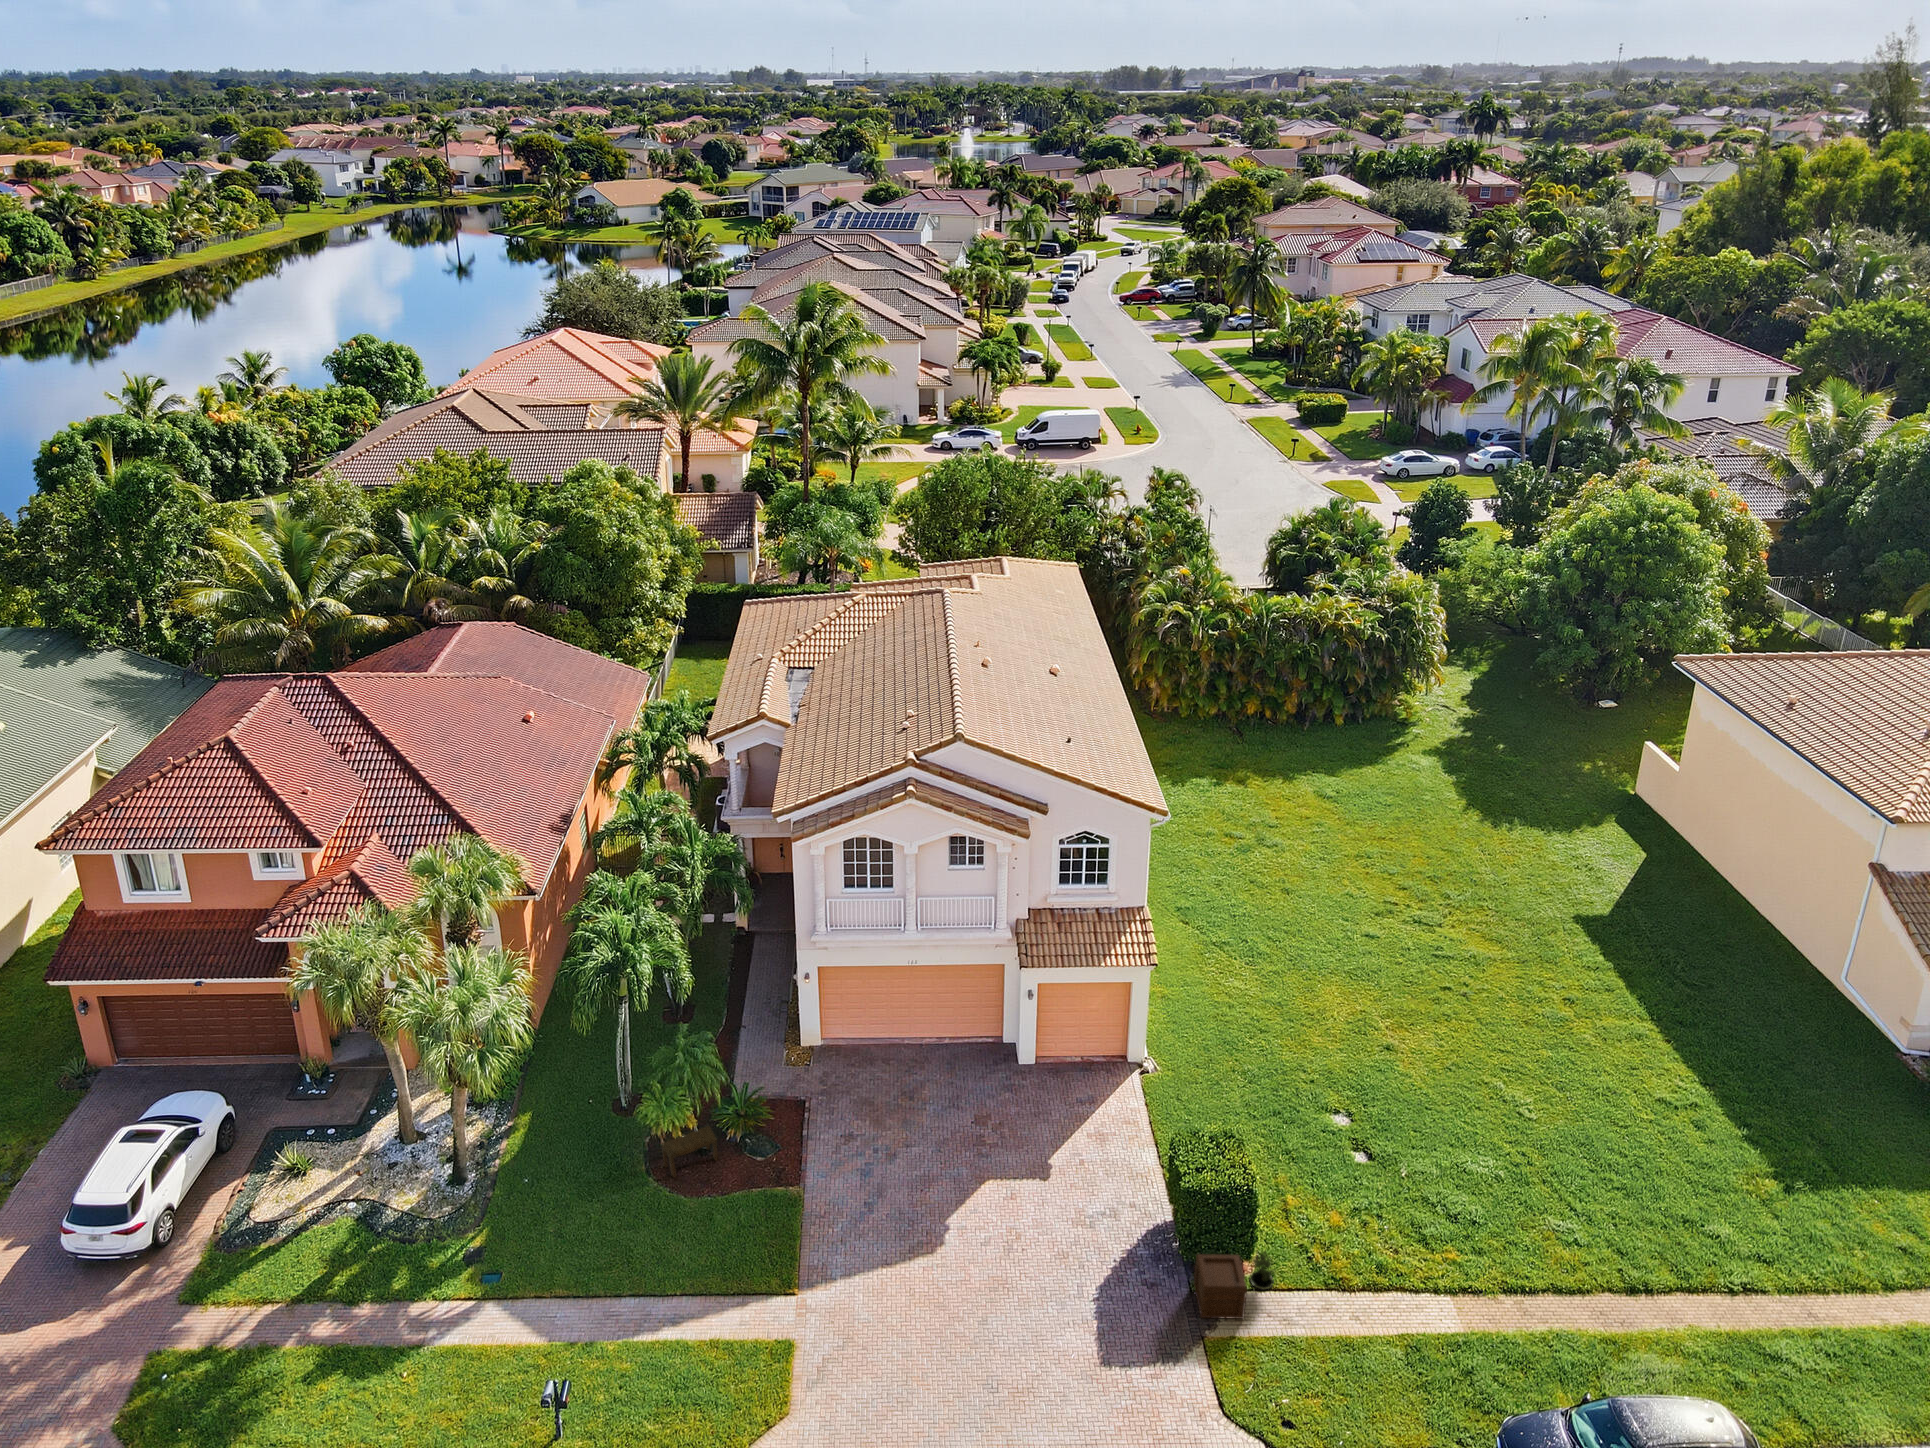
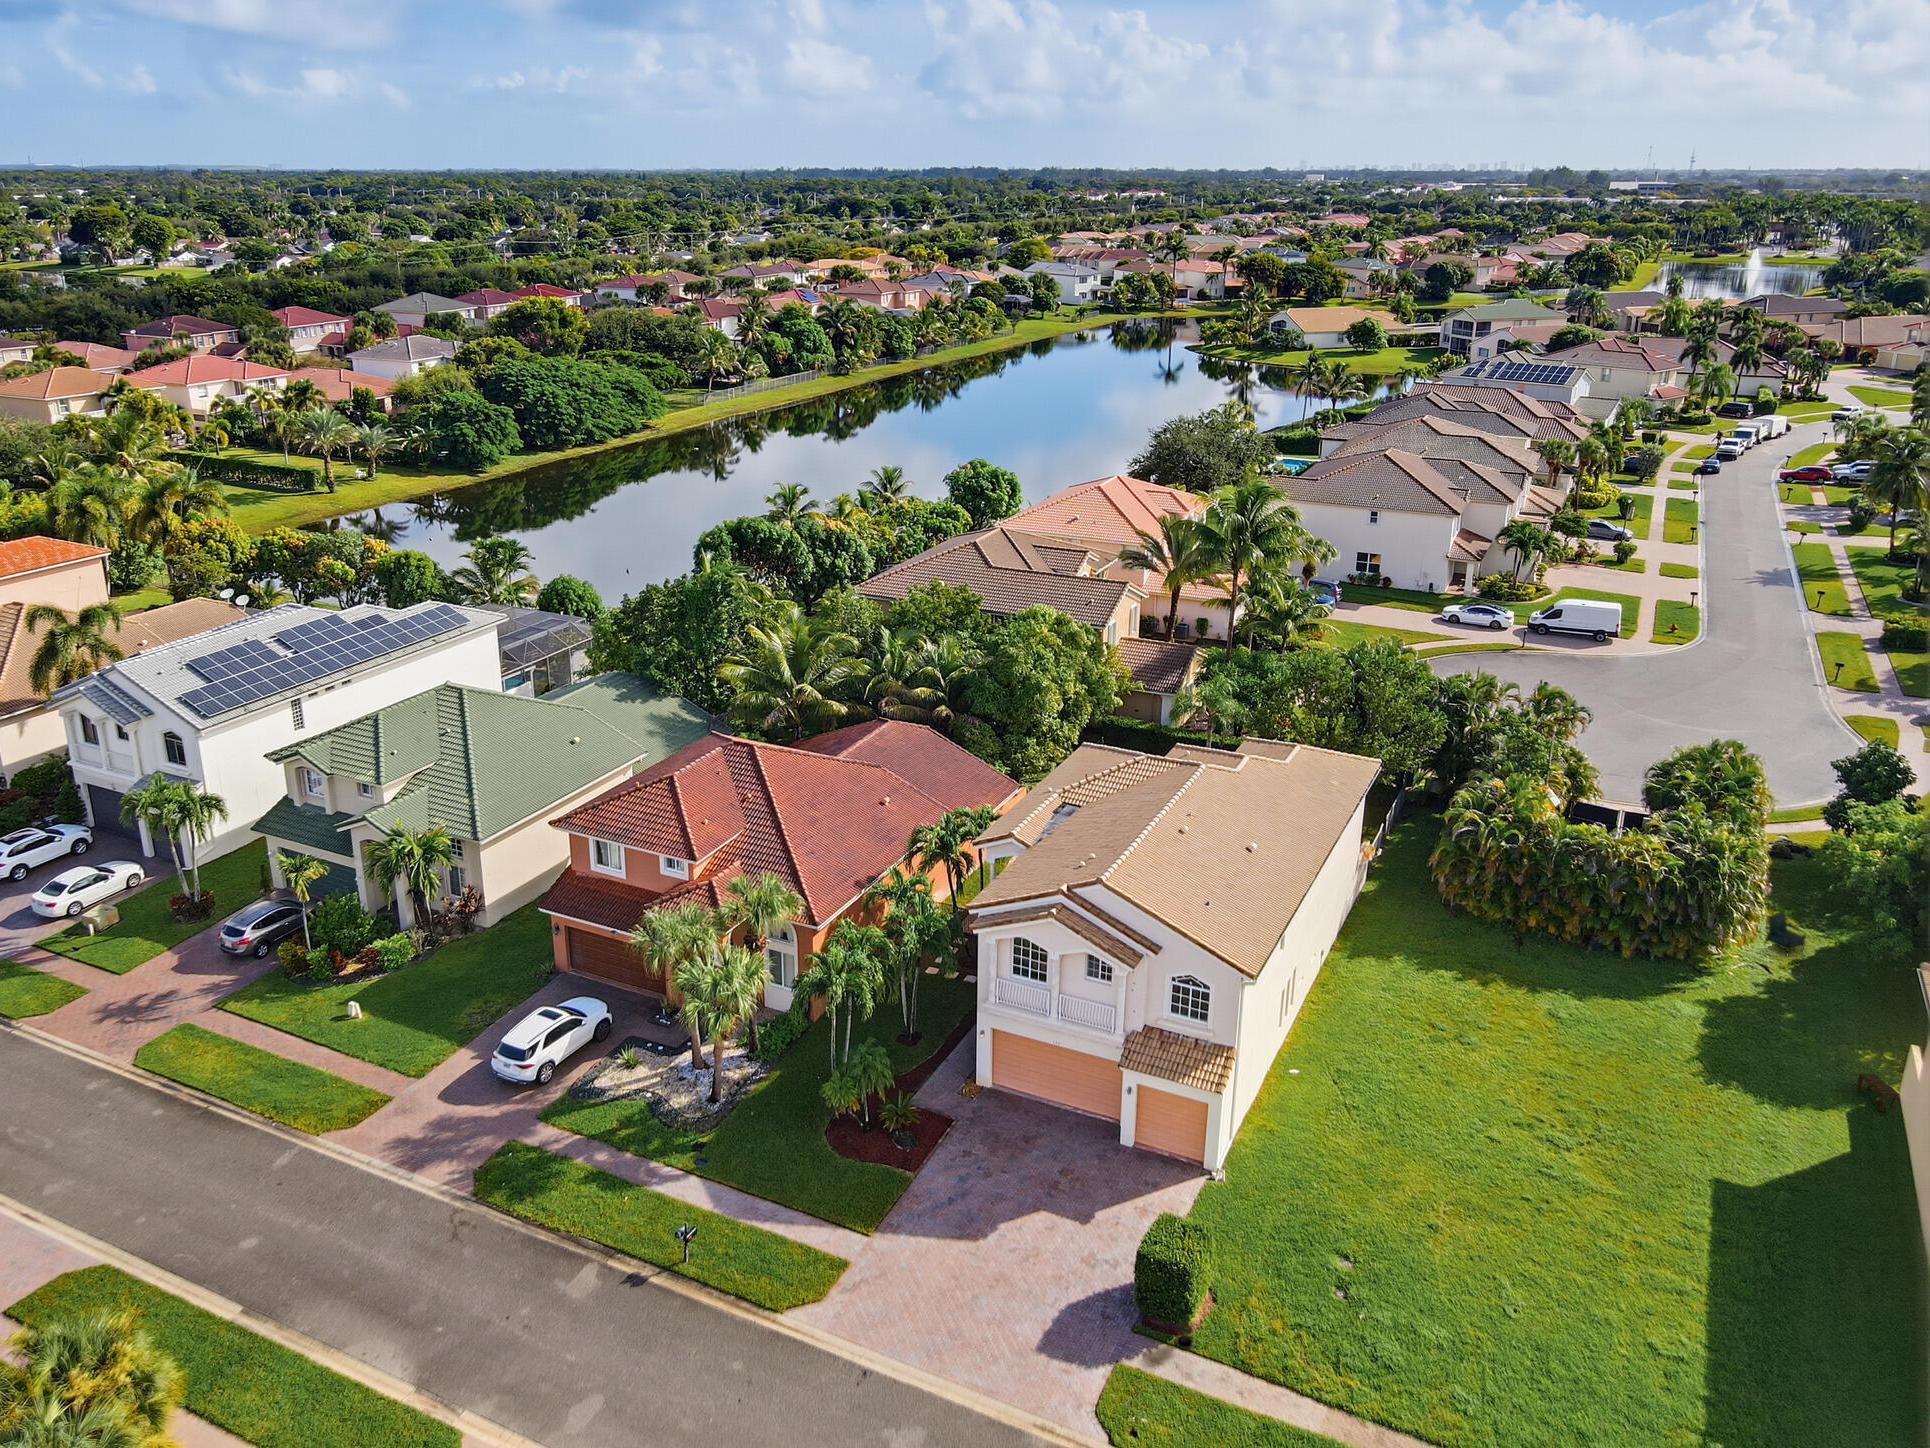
chair: none [1441,657,1477,698] -> present [1764,912,1806,955]
bench: present [662,1126,718,1177] -> present [1856,1073,1900,1111]
wooden crate: present [1194,1254,1247,1319] -> none [1121,1302,1164,1360]

